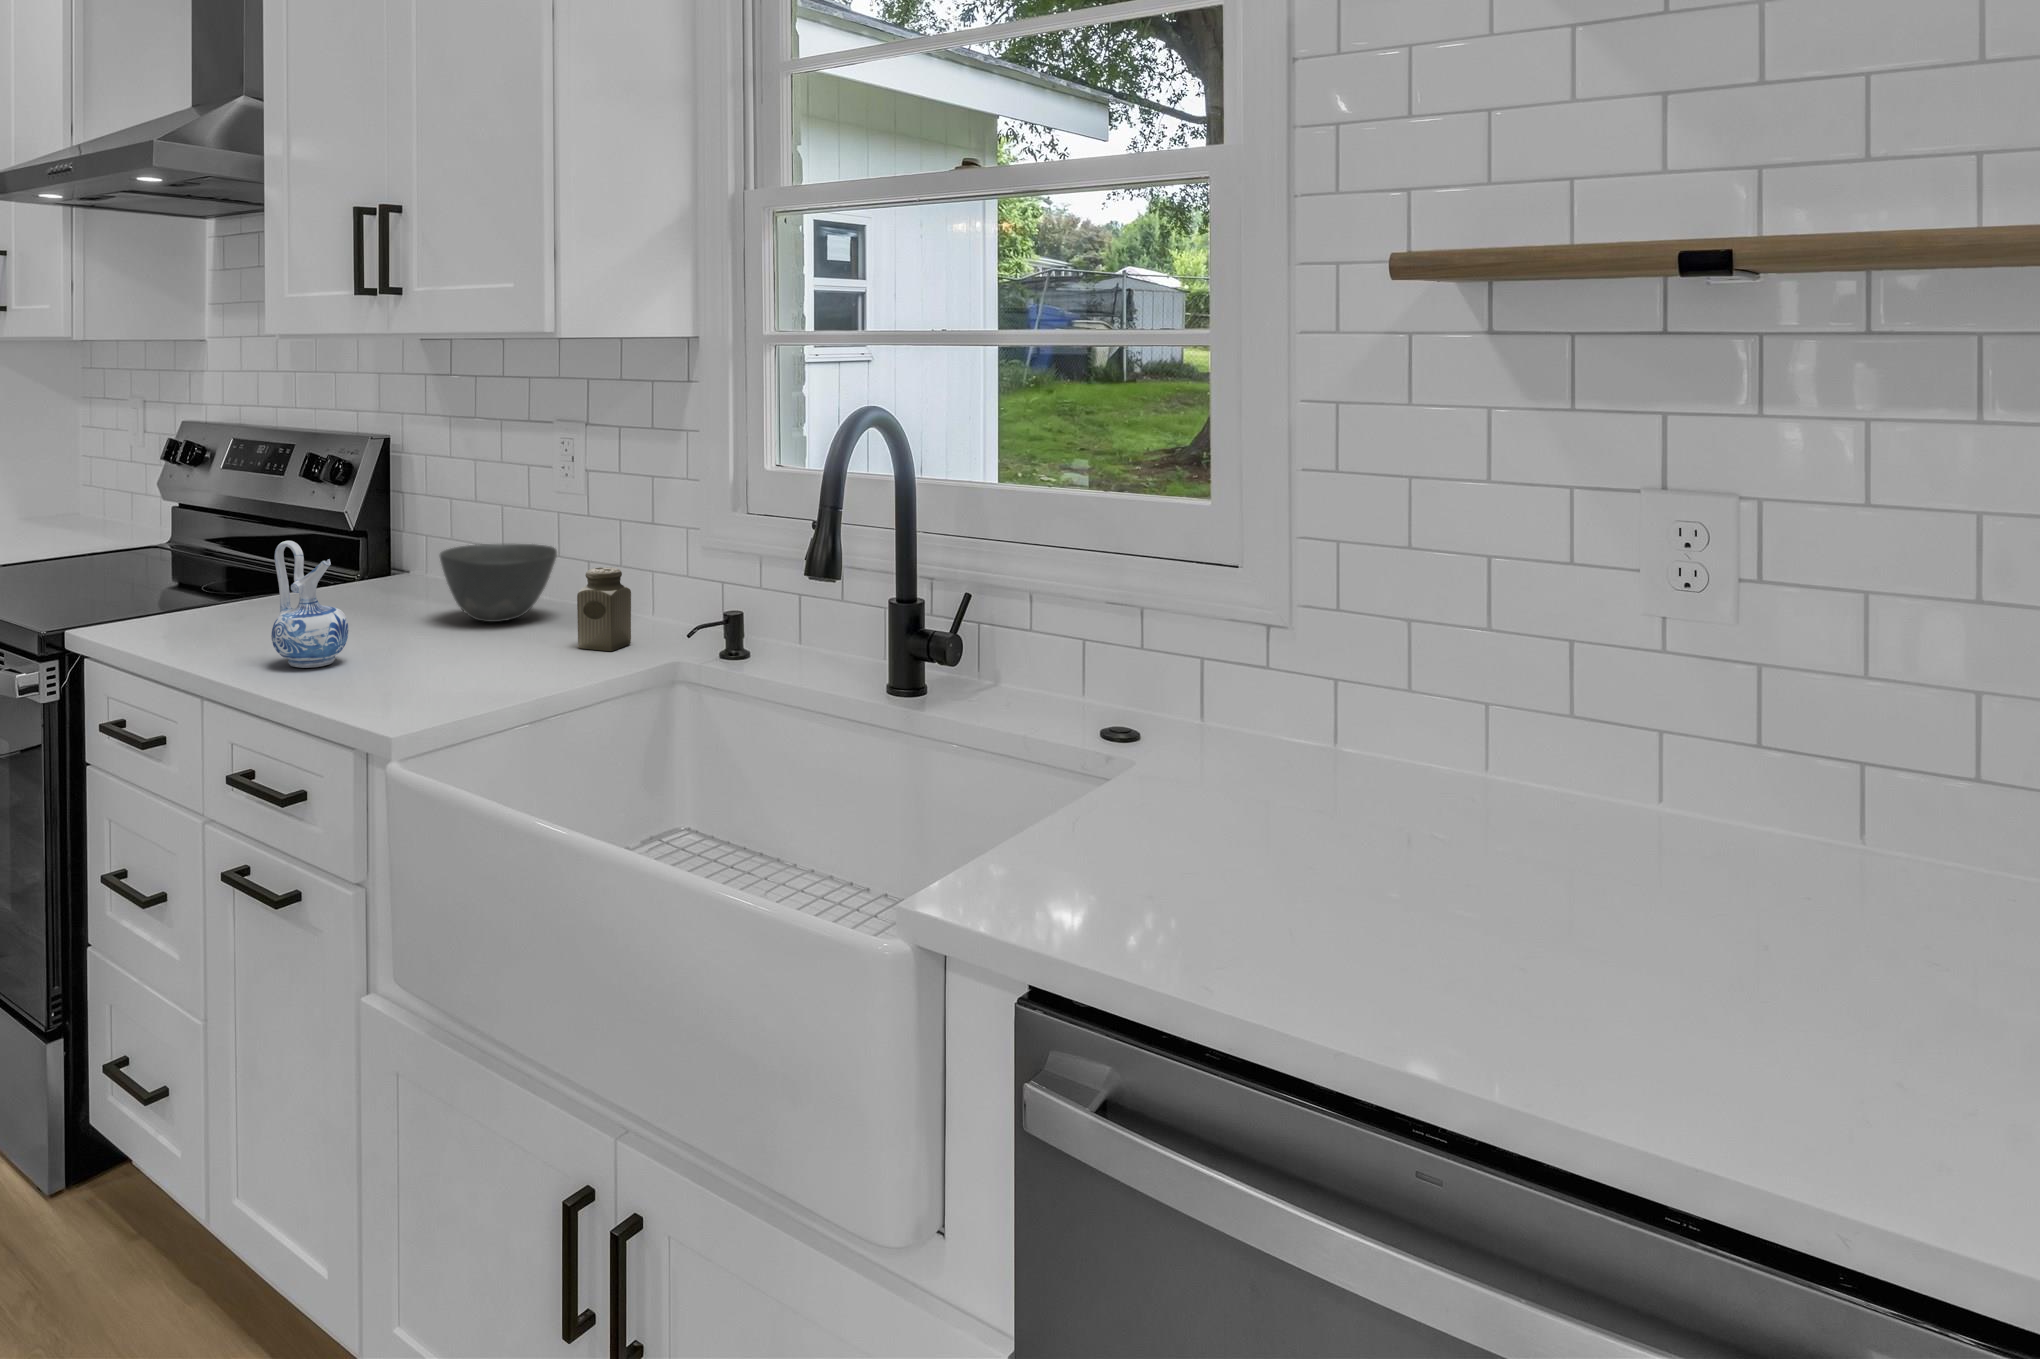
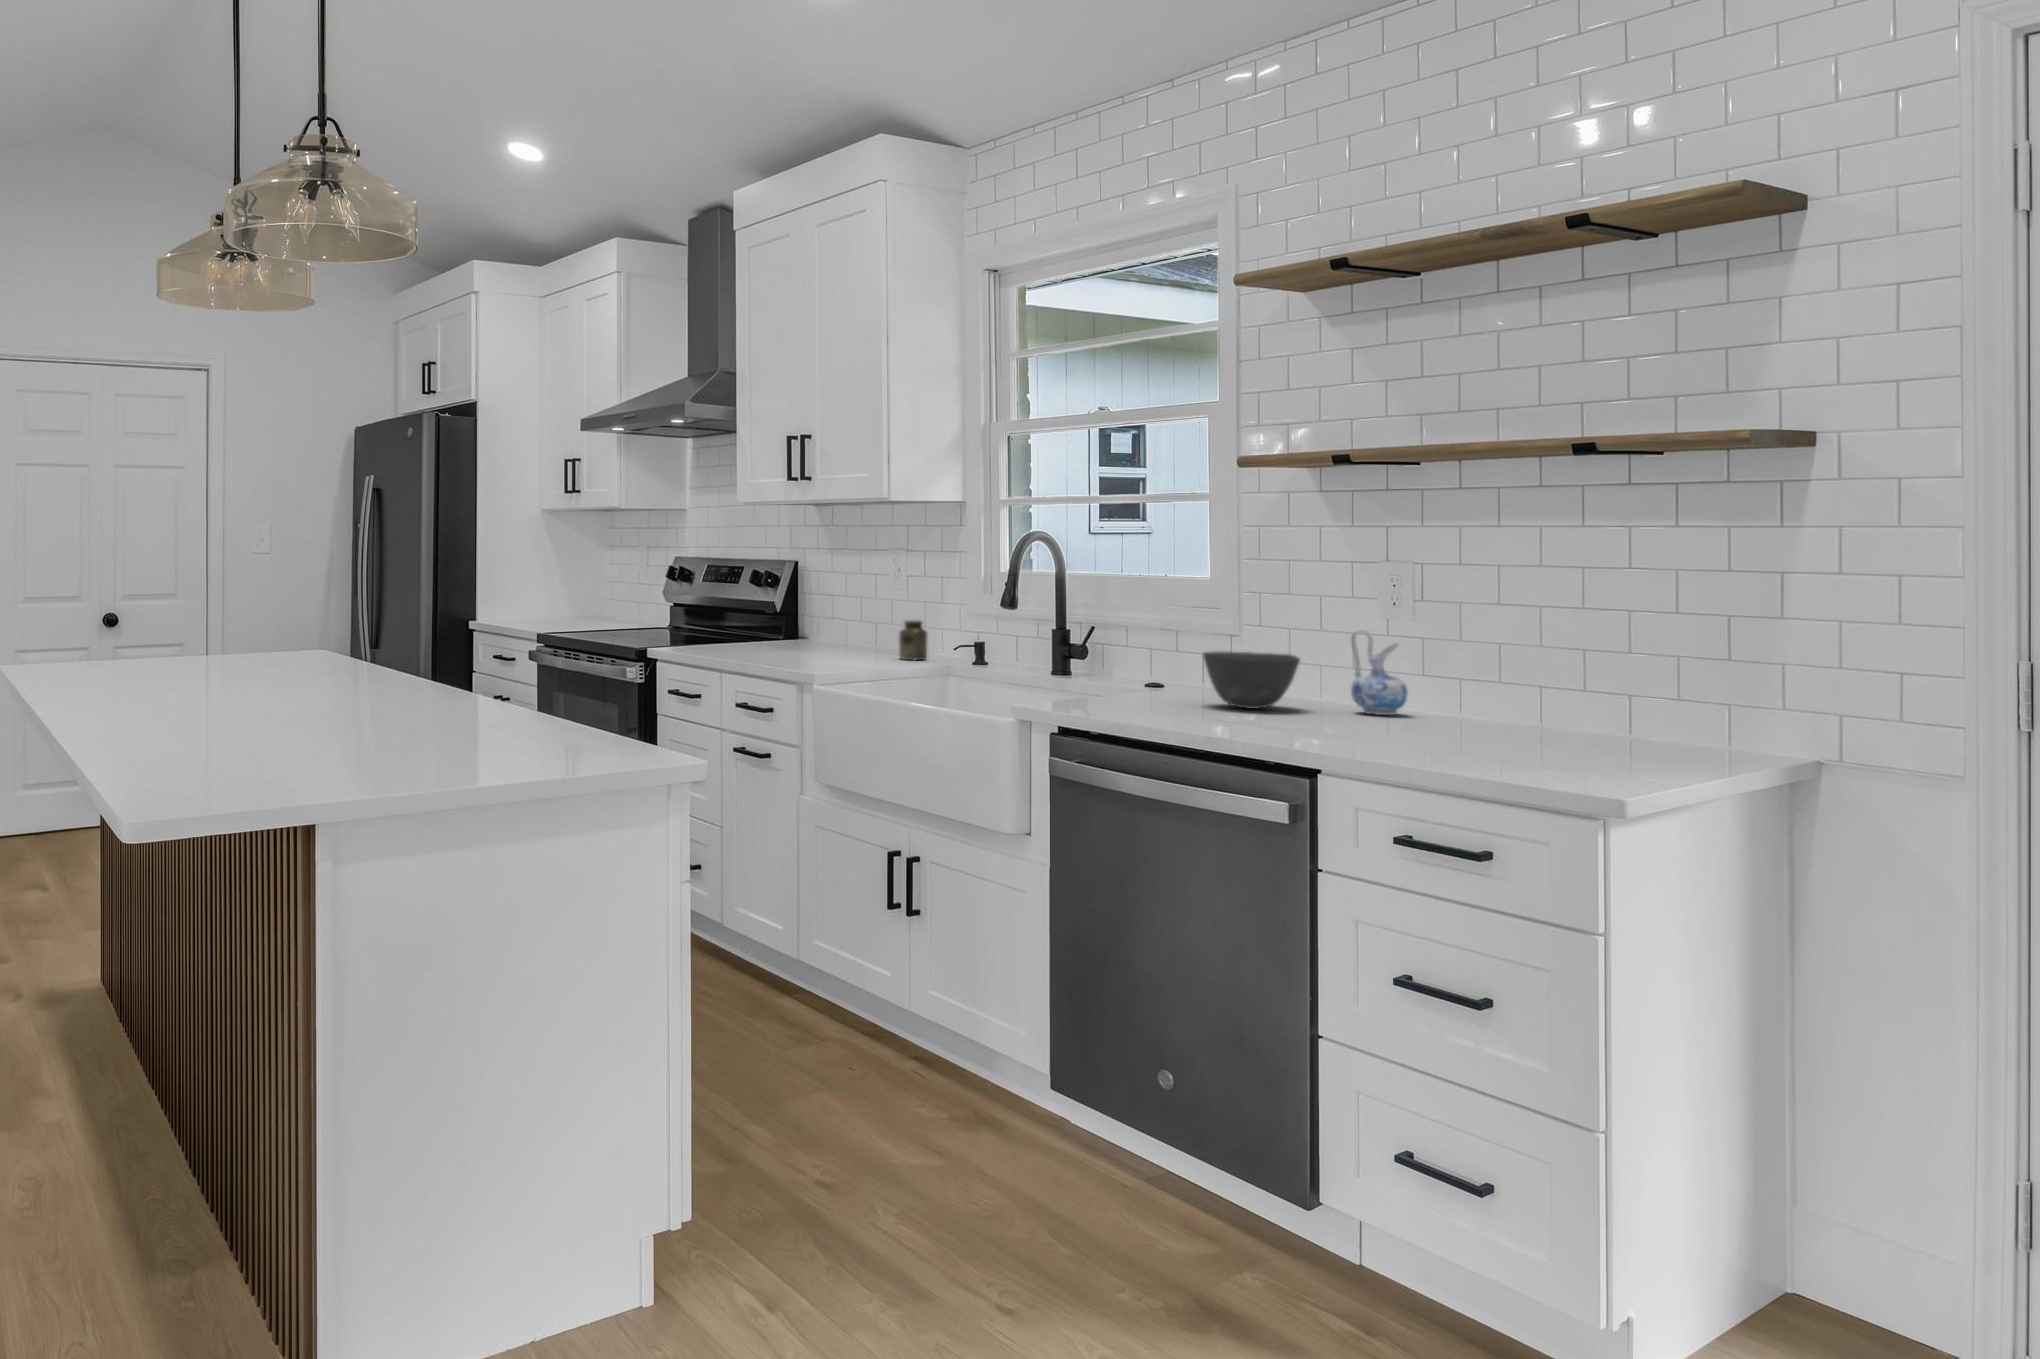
ceramic pitcher: present [271,541,349,668] -> present [1351,629,1408,715]
bowl: present [440,544,557,622] -> present [1203,651,1300,709]

